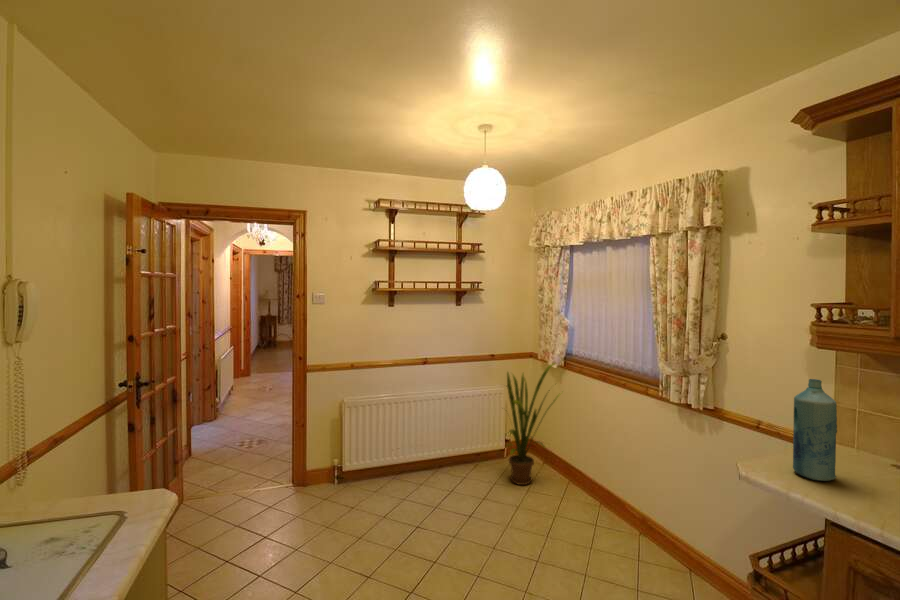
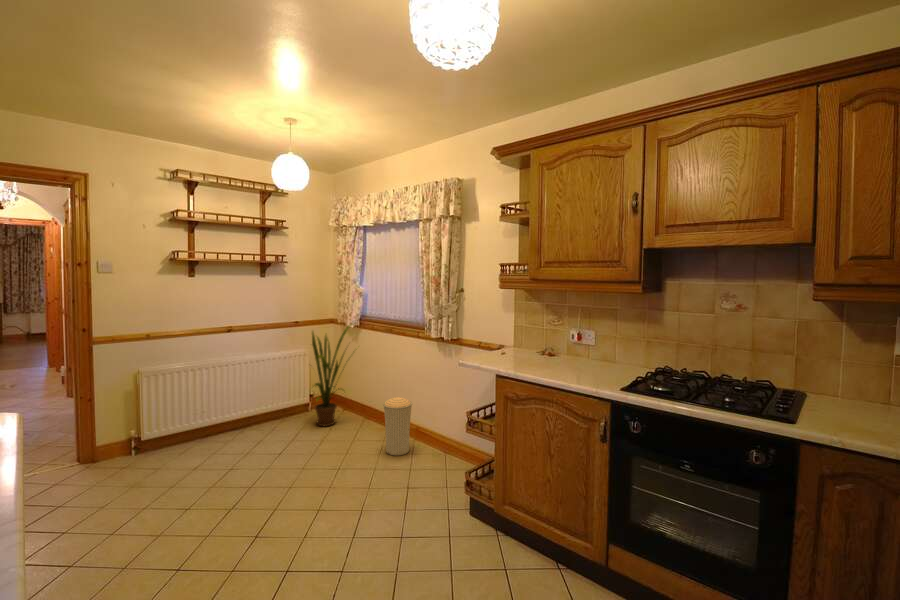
bottle: present [793,379,837,481] -> none [487,304,506,360]
trash can: none [595,474,637,558] -> present [383,397,412,456]

